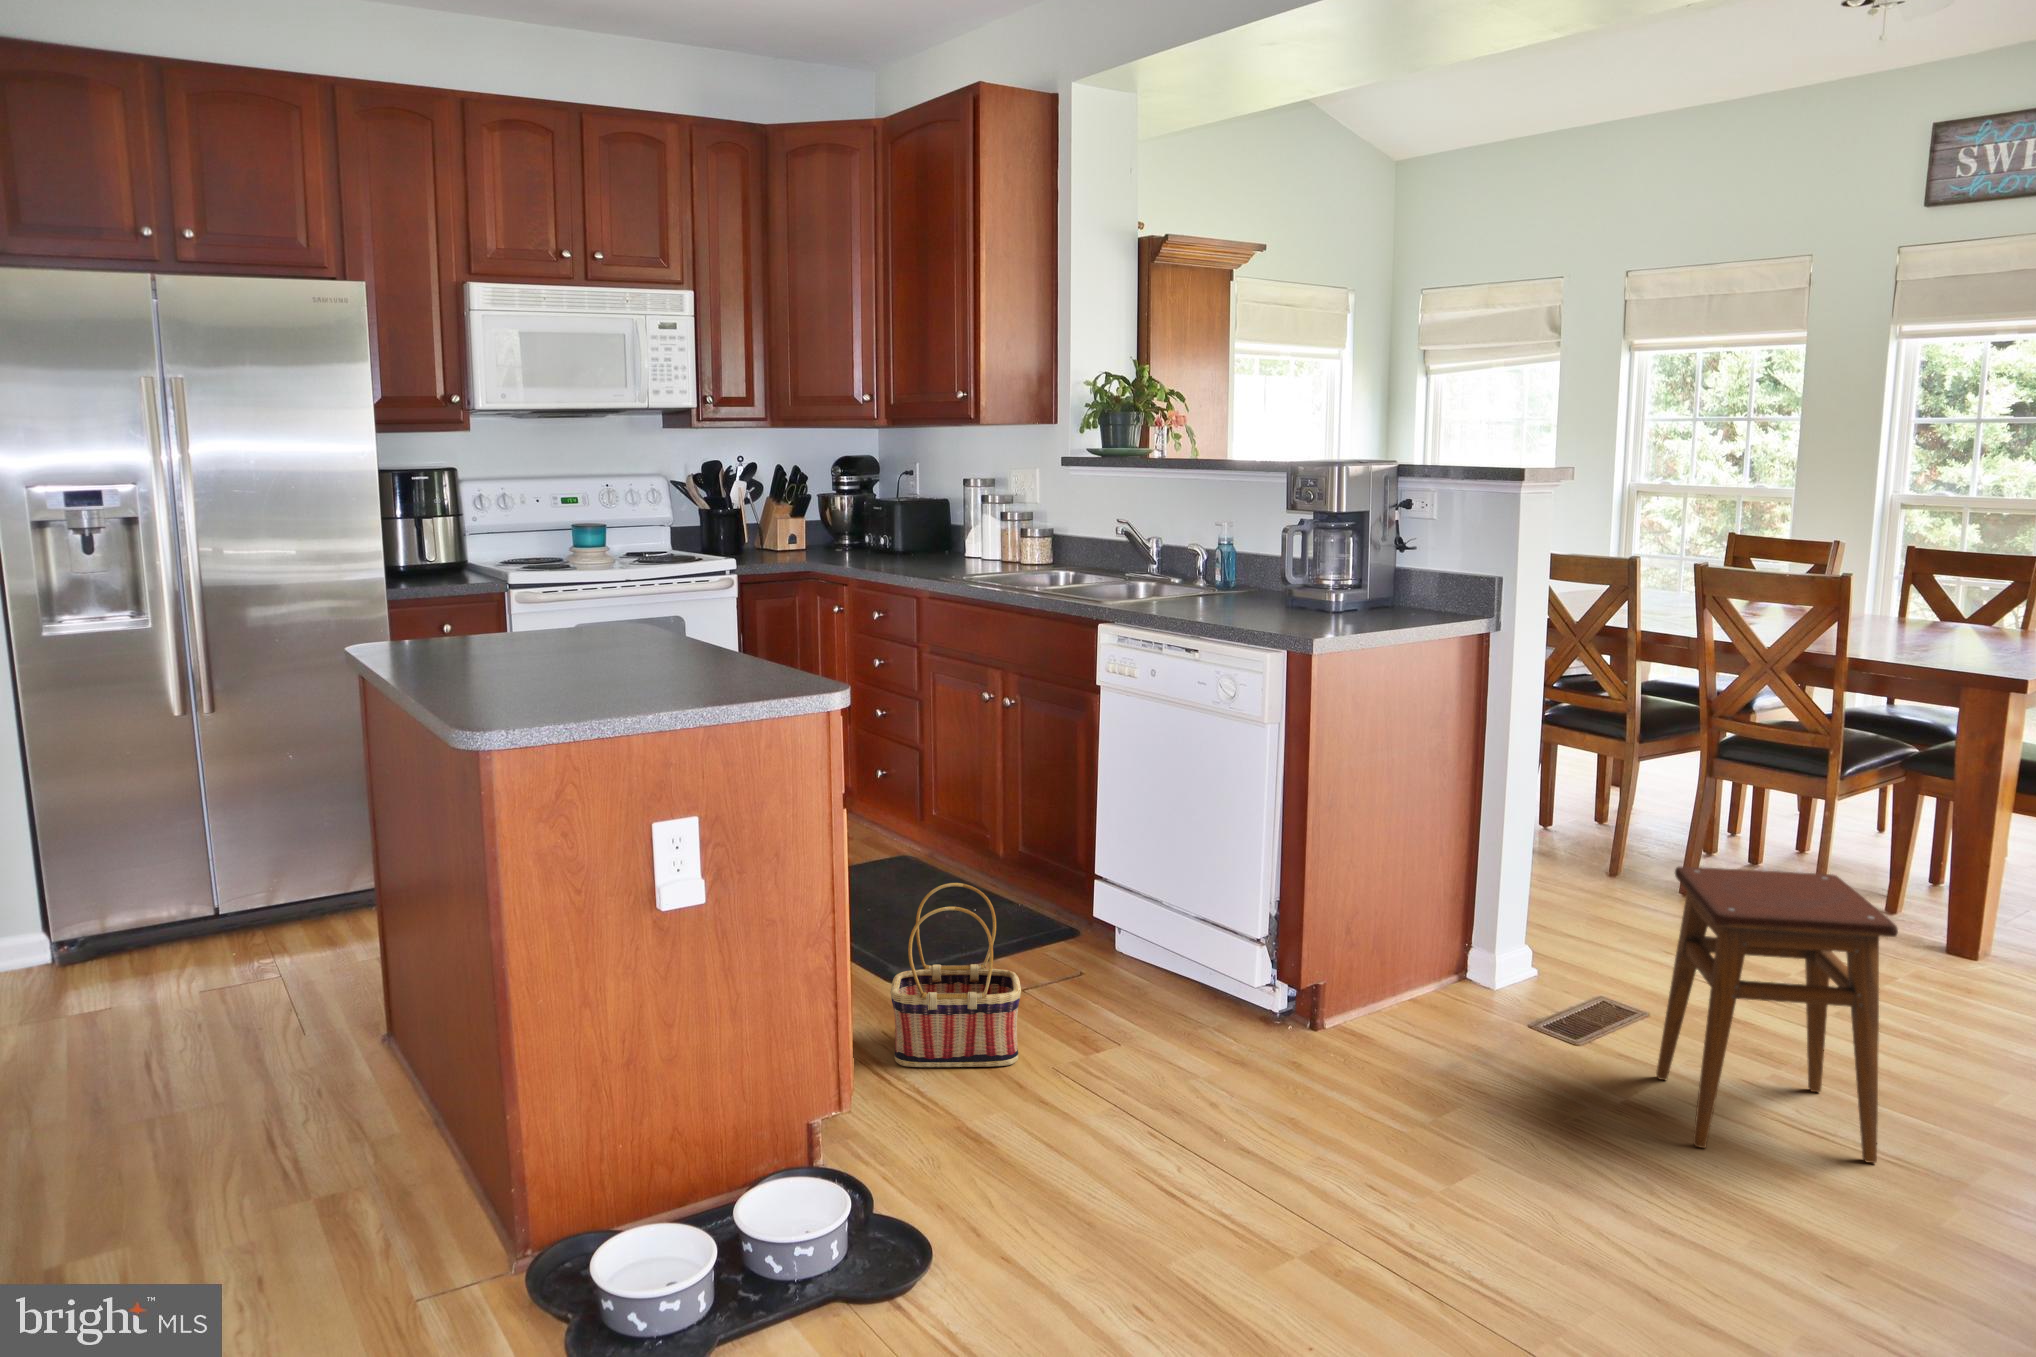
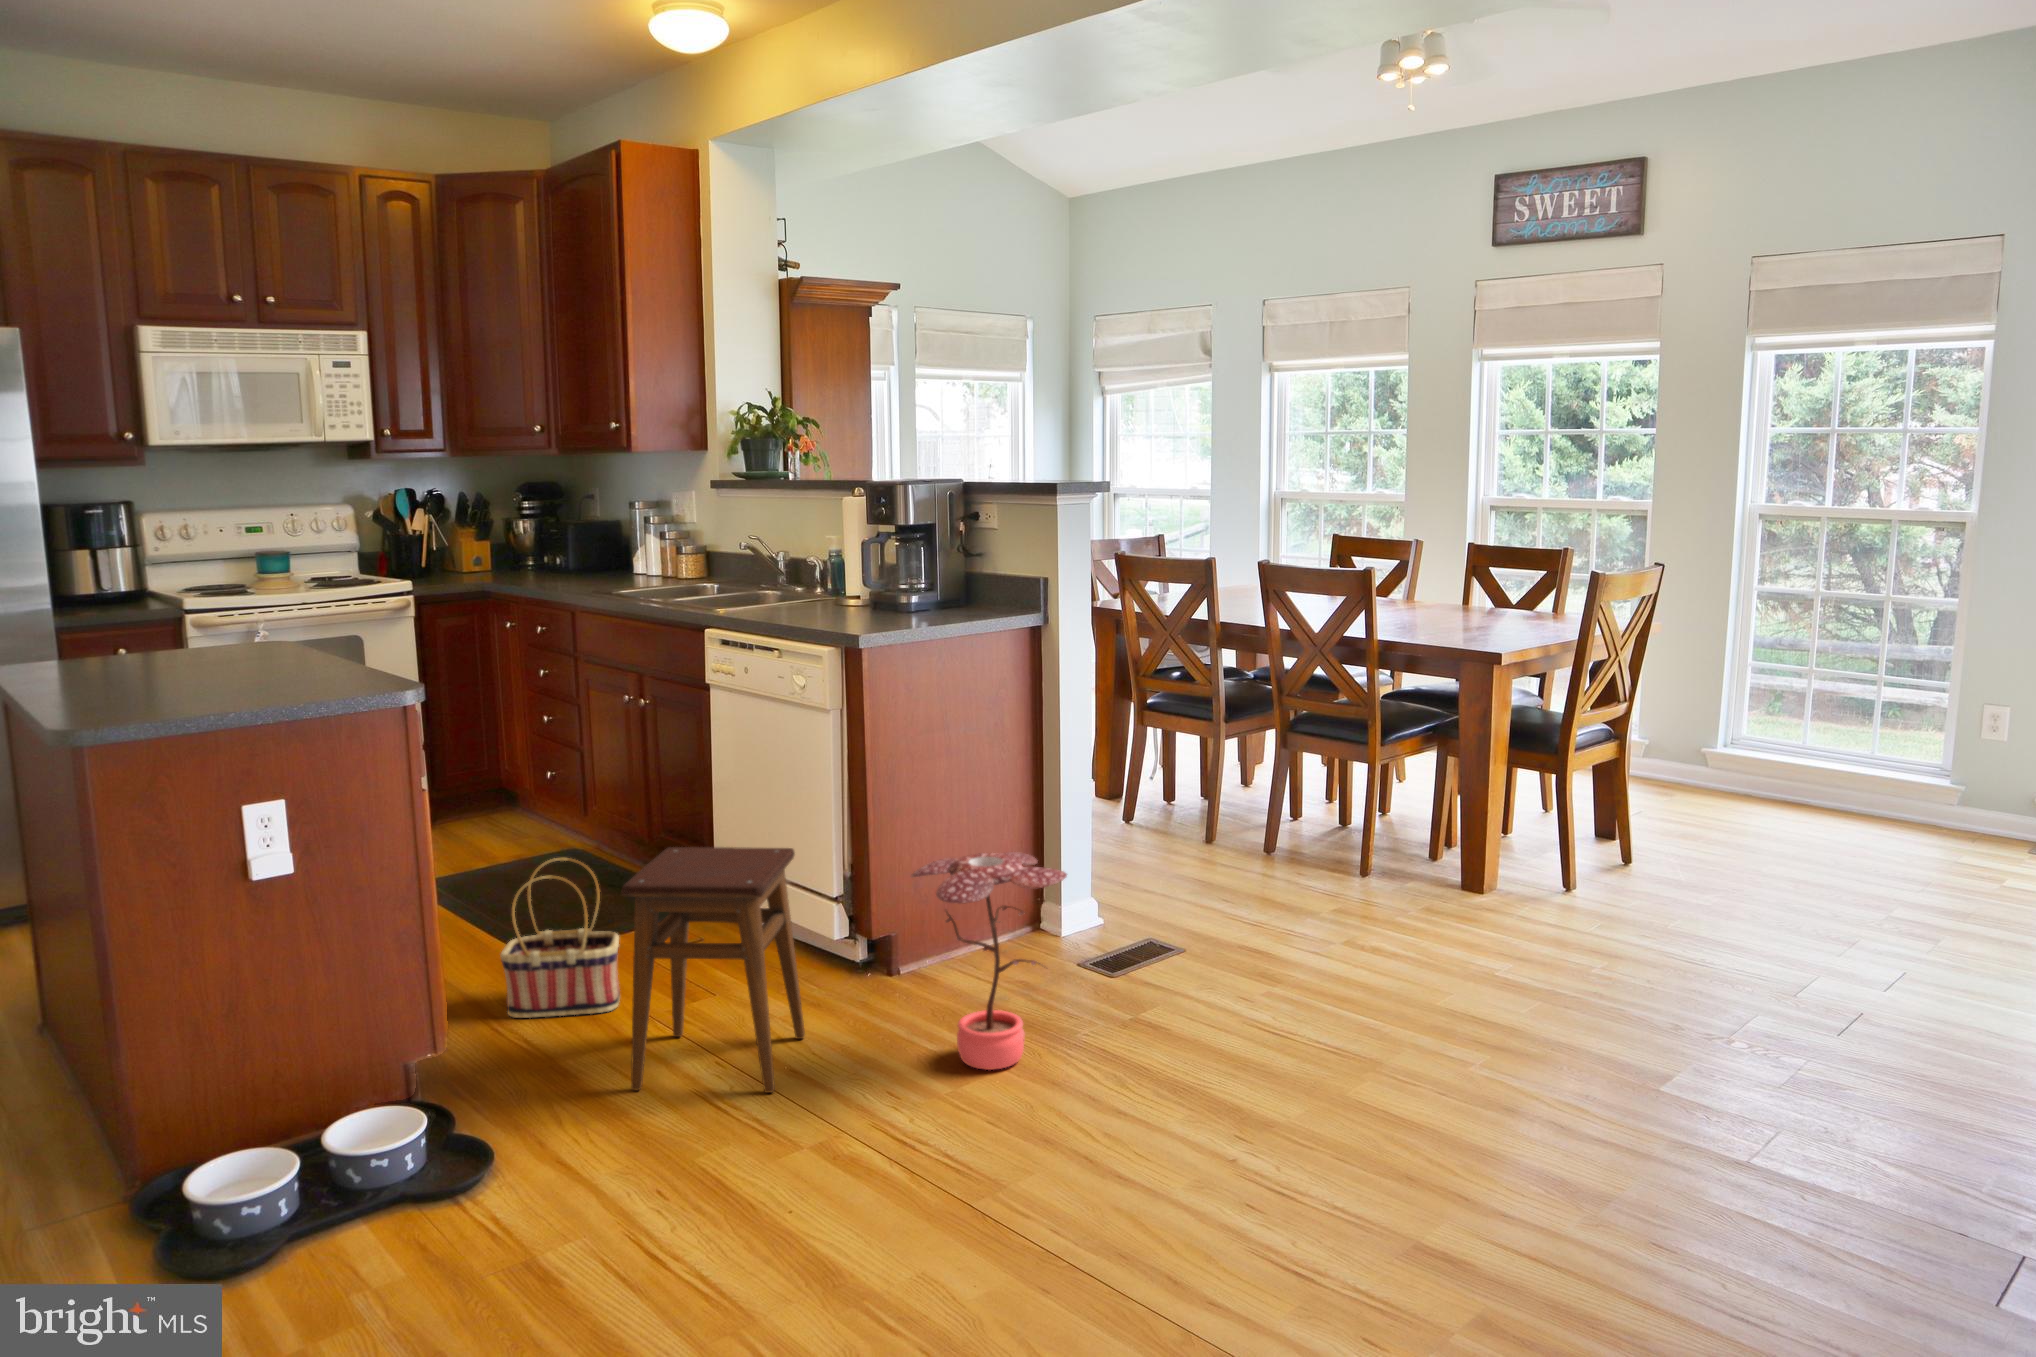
stool: present [1656,867,1898,1163] -> present [621,847,805,1093]
potted plant: none [1413,913,1627,1184] -> present [911,852,1067,1070]

